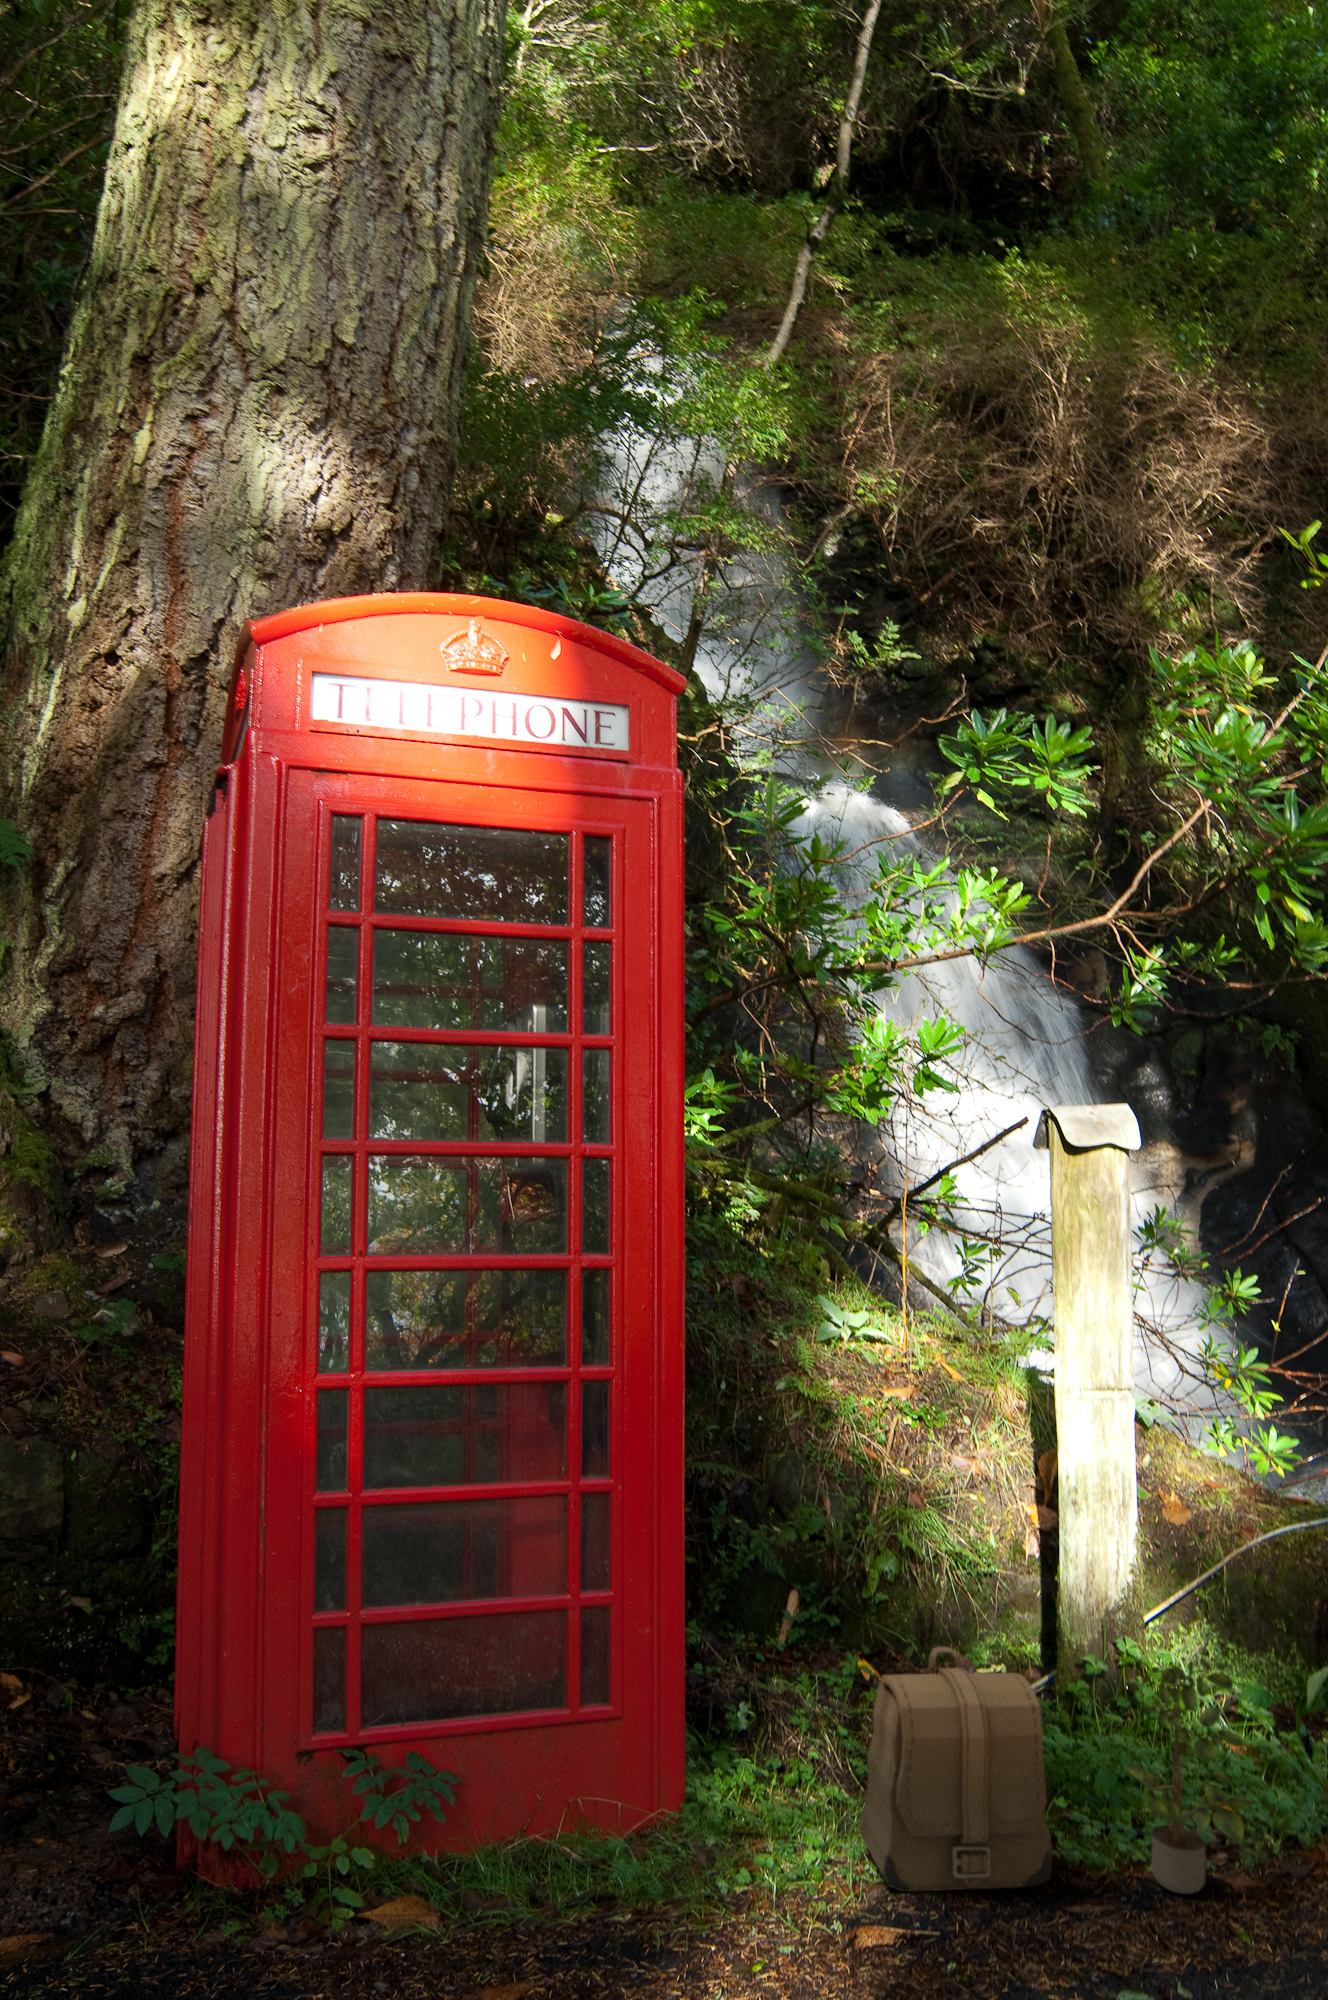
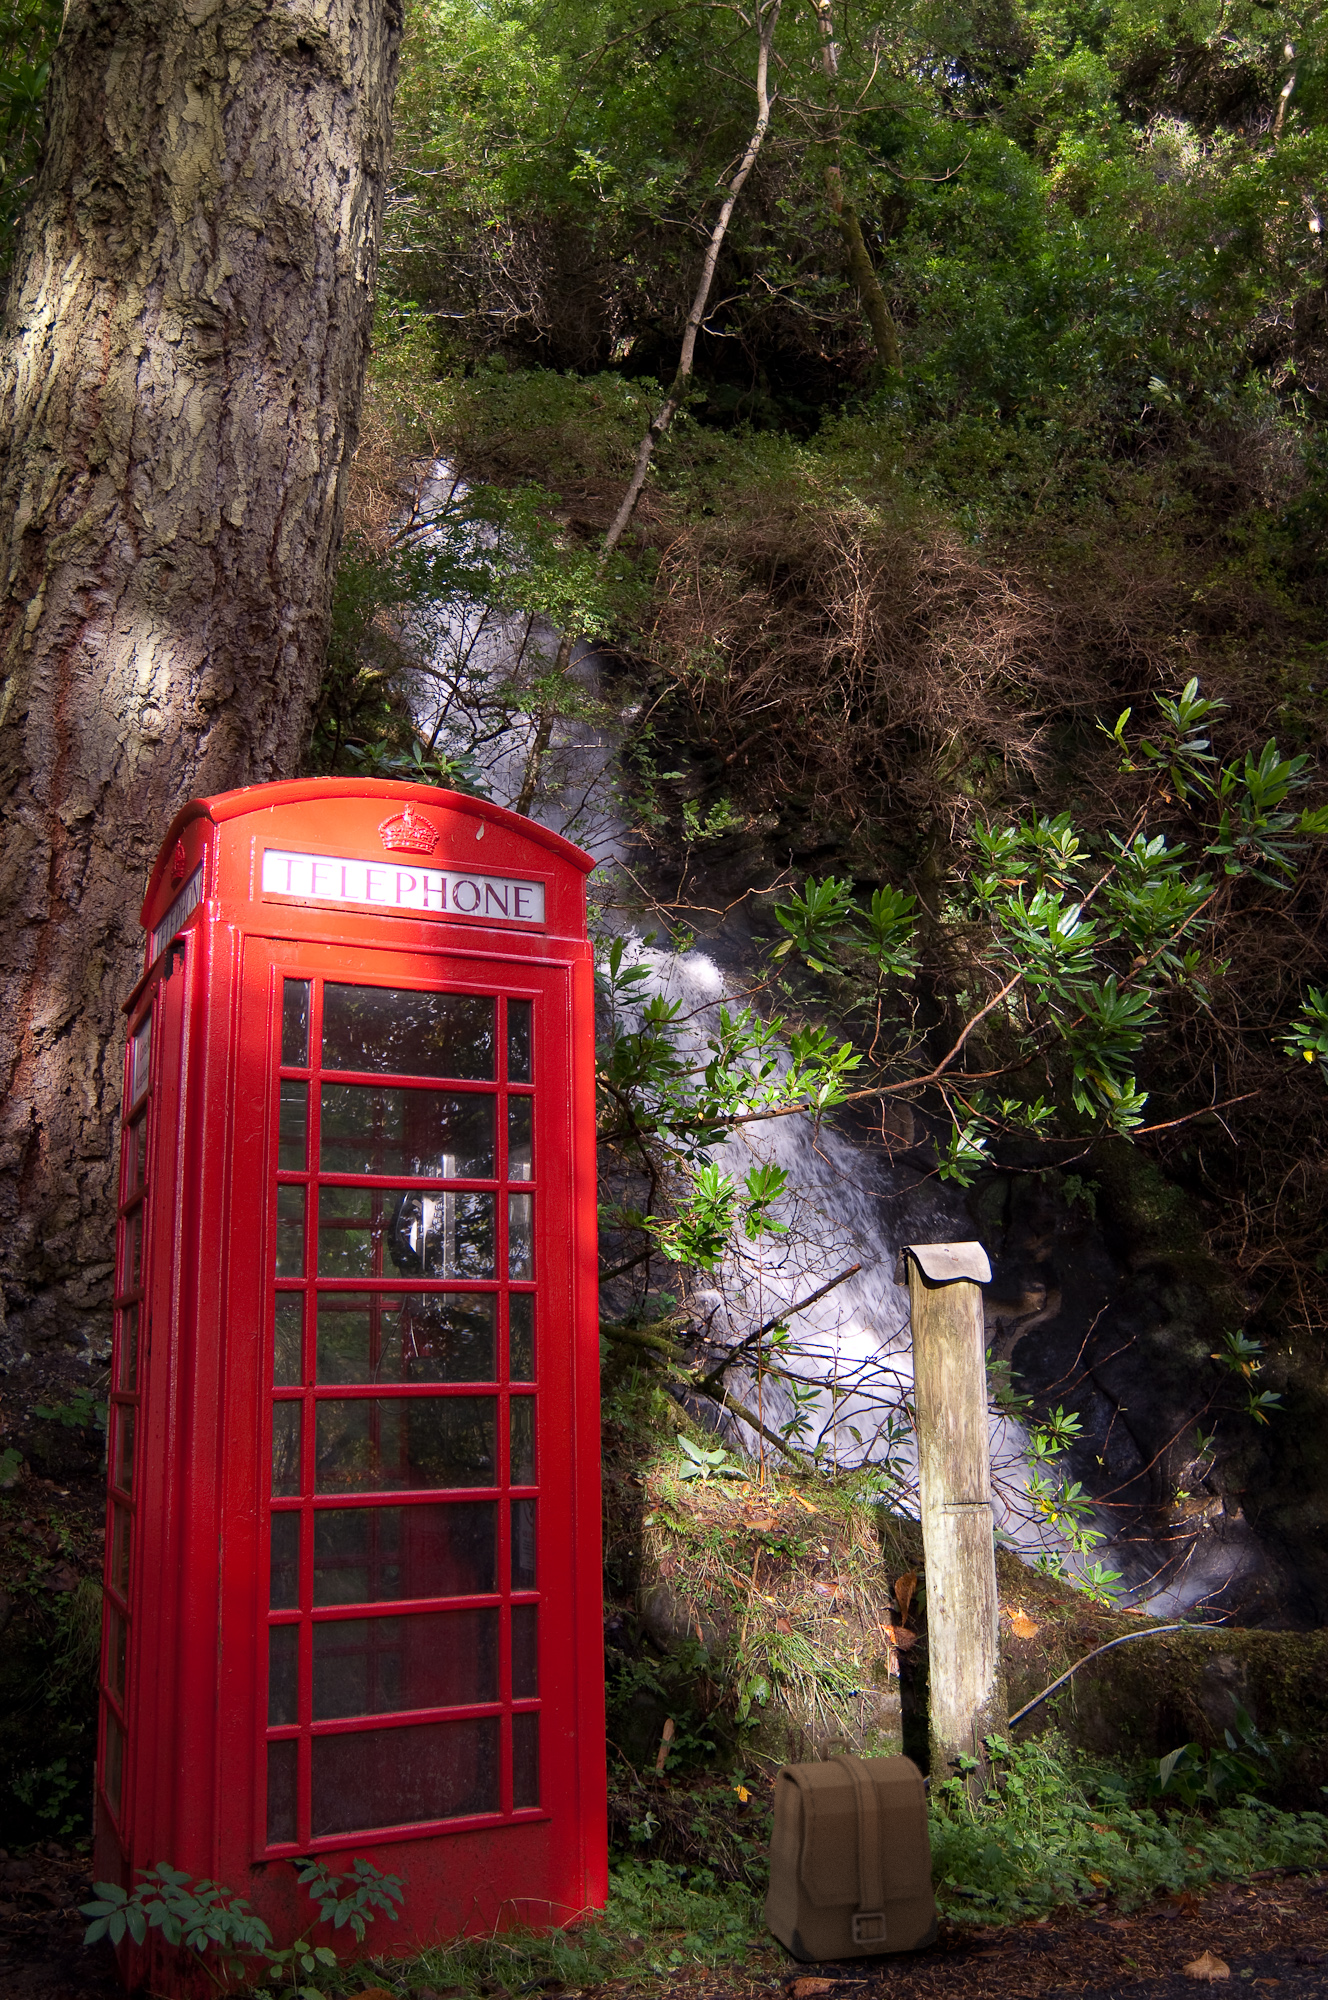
potted plant: present [1125,1657,1257,1894] -> none [996,1722,1114,1944]

